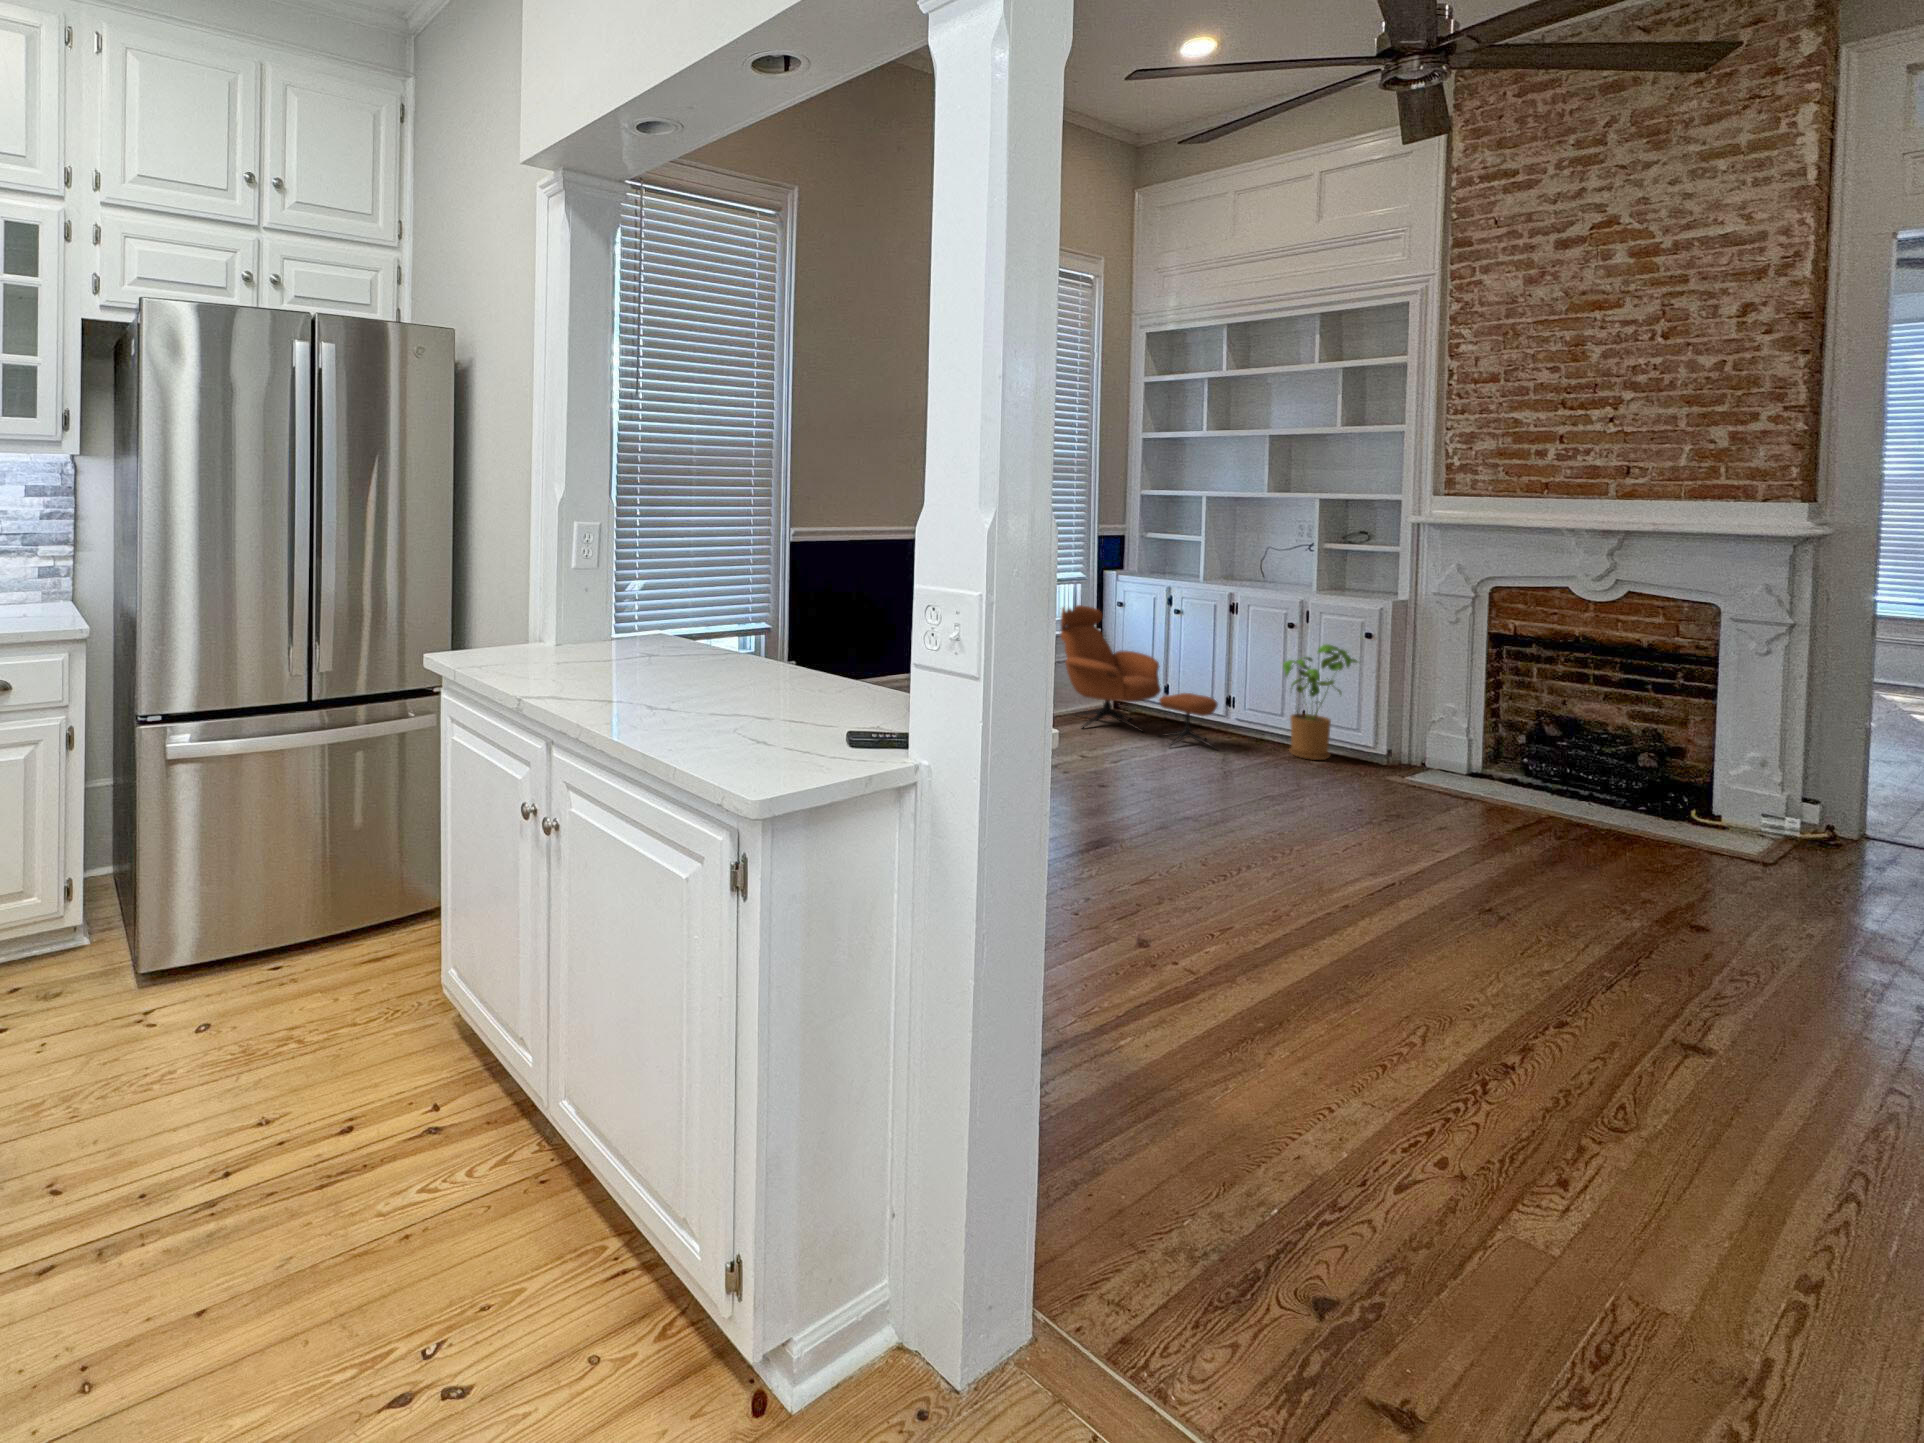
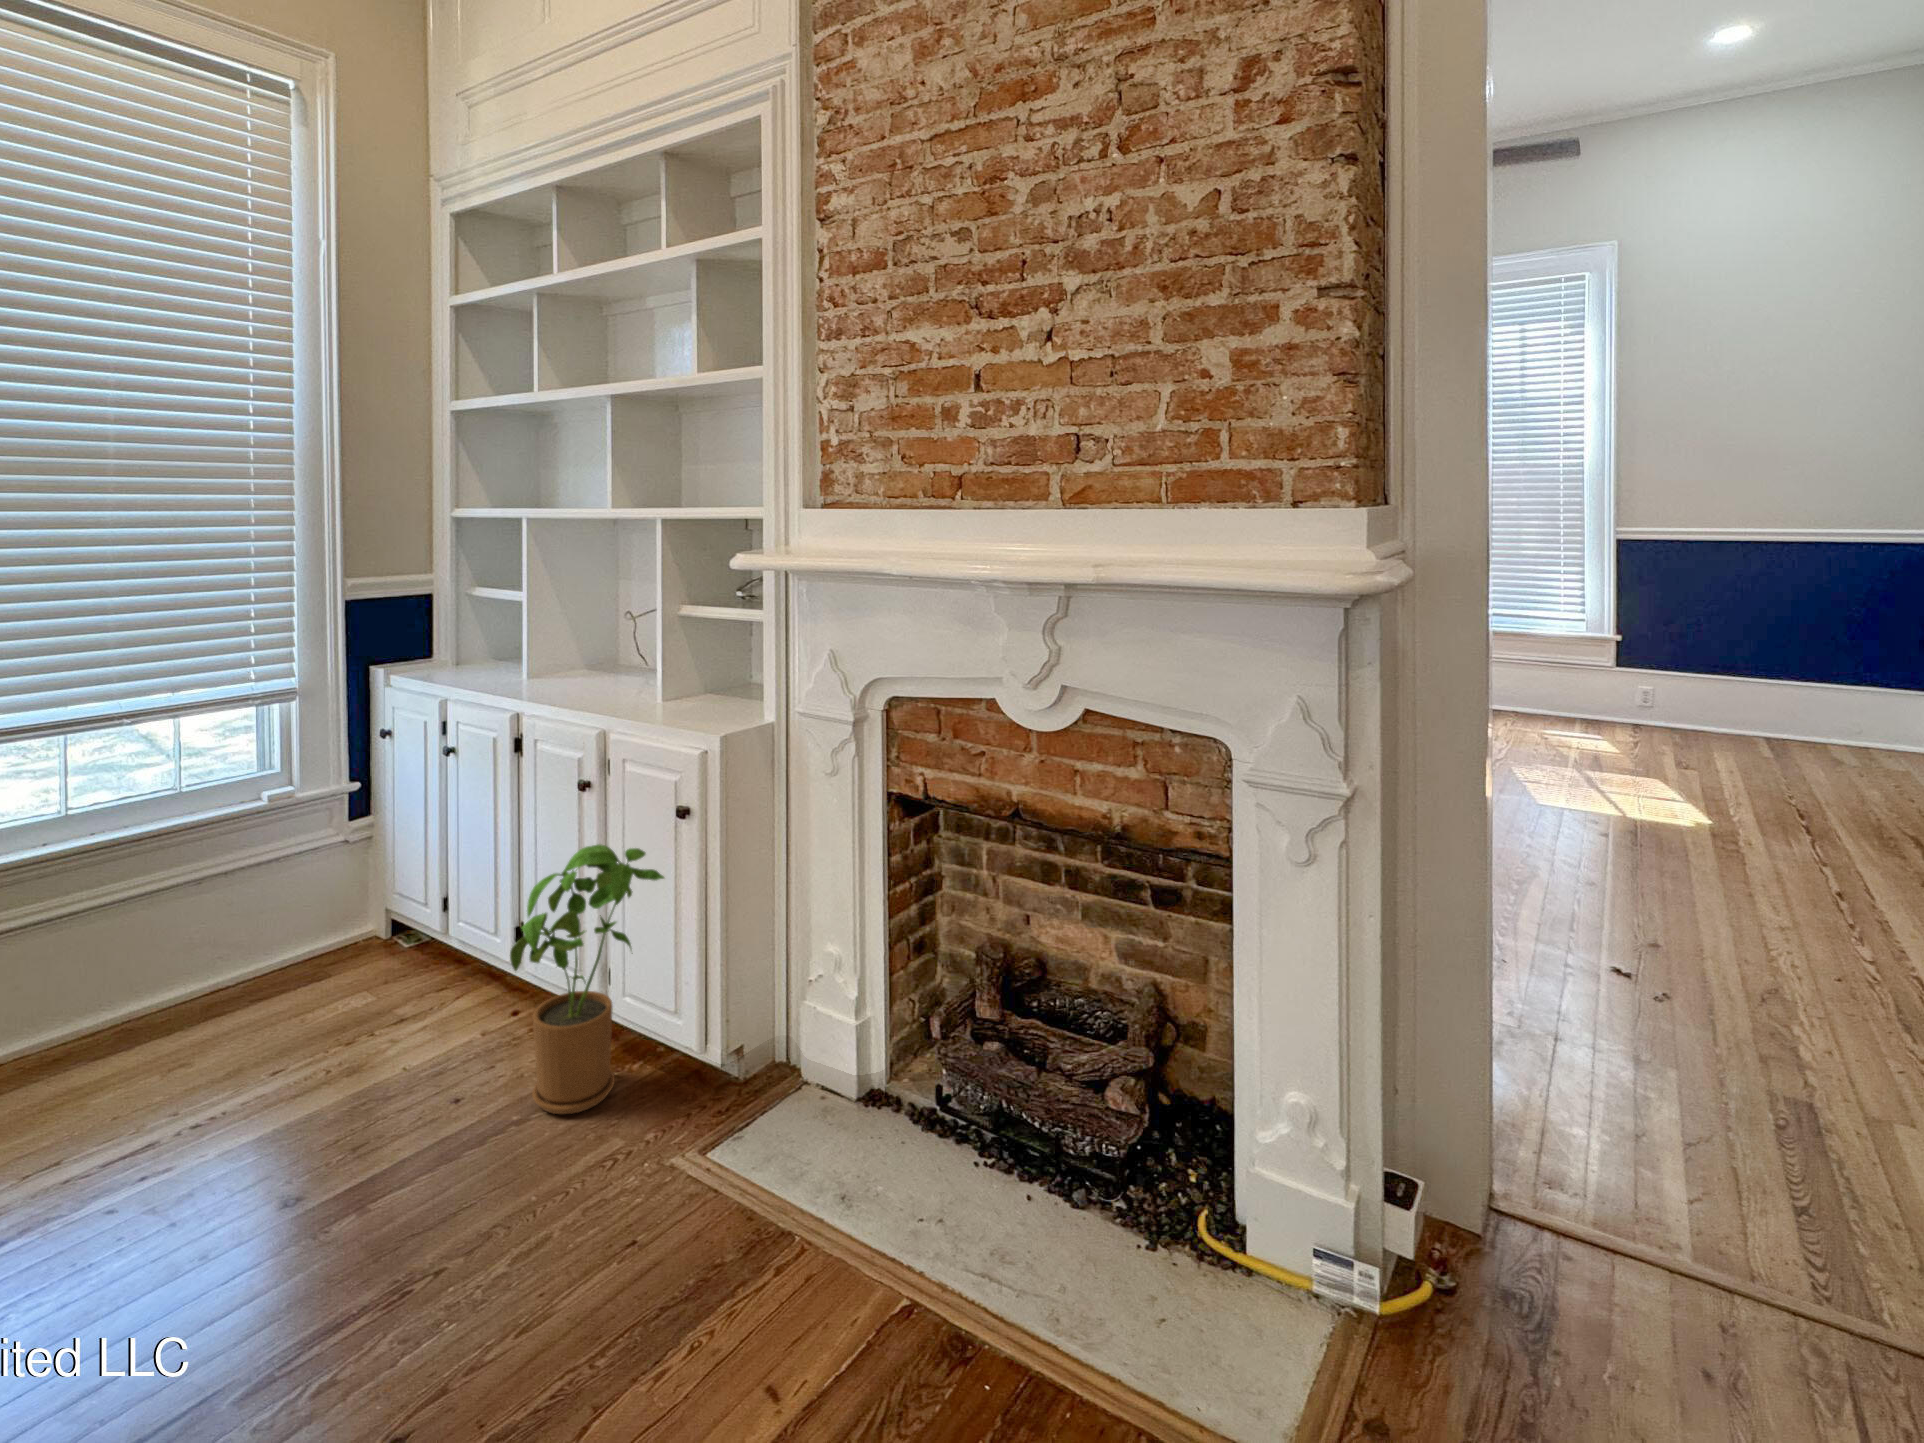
lounge chair: present [1061,605,1218,748] -> none [126,755,415,1123]

